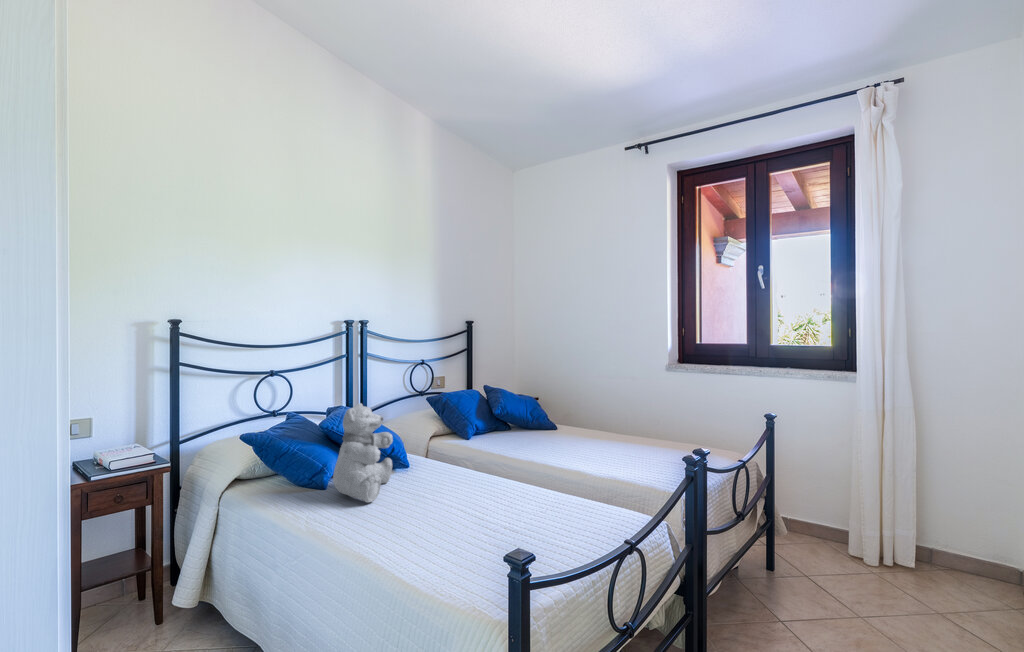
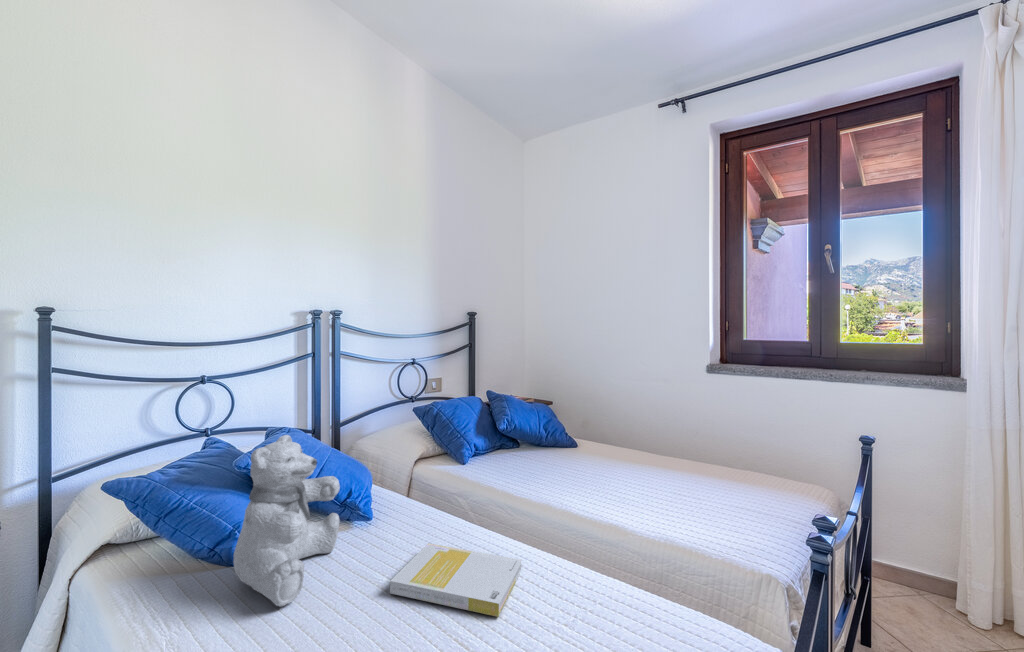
book: none [432,476,514,506] -> present [390,543,522,617]

